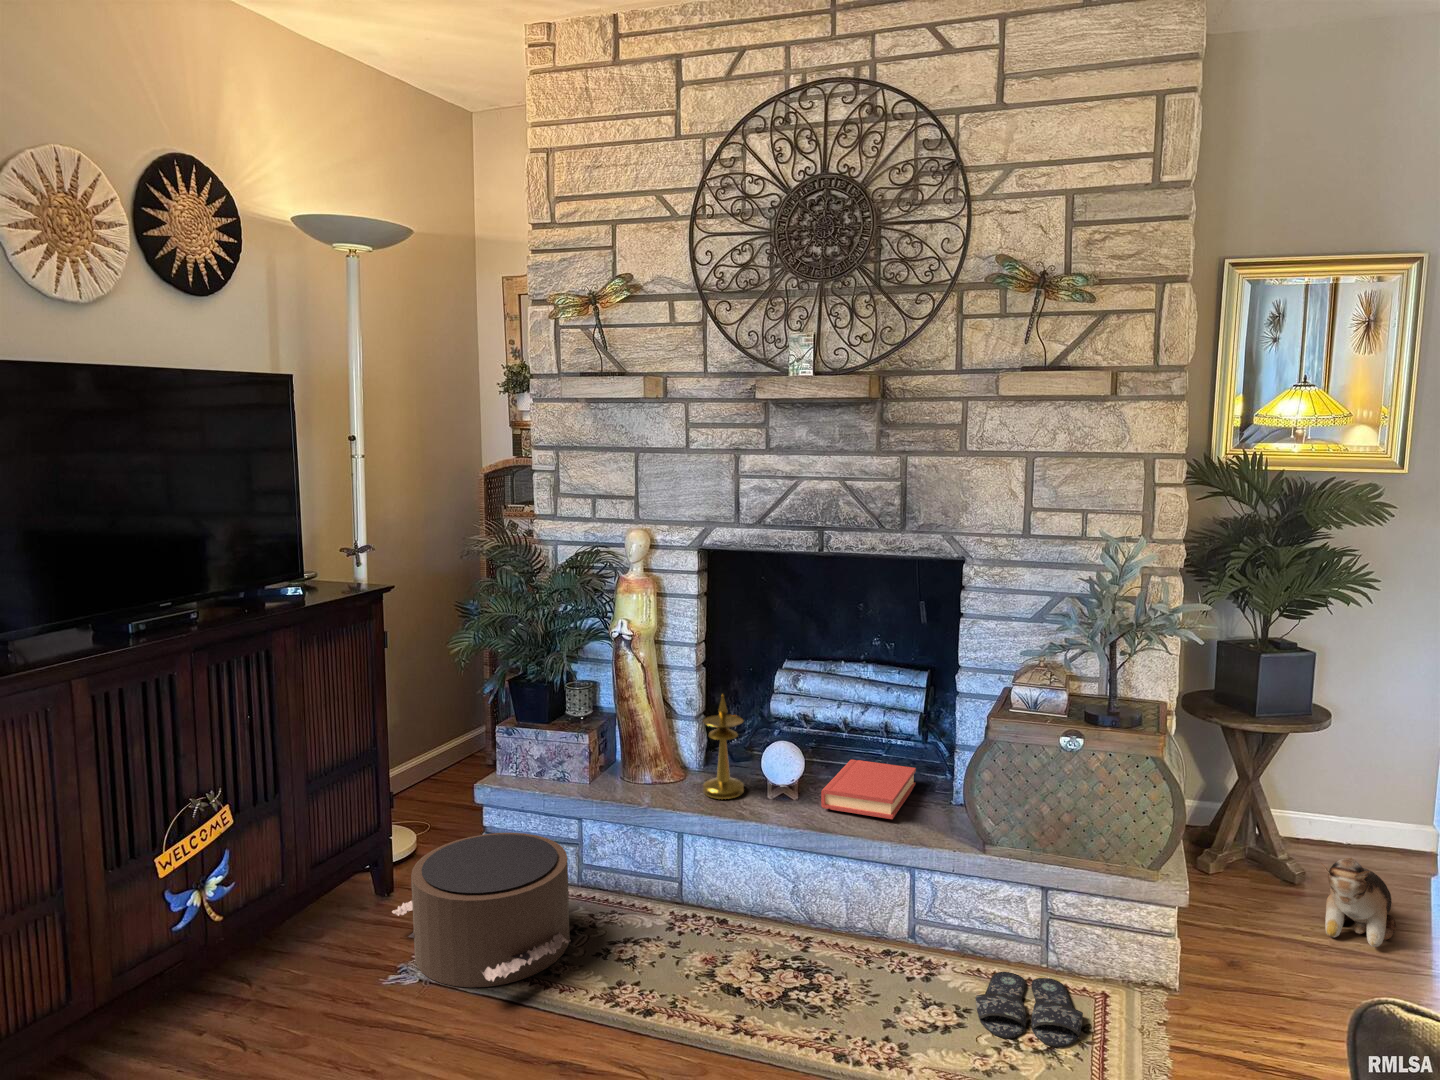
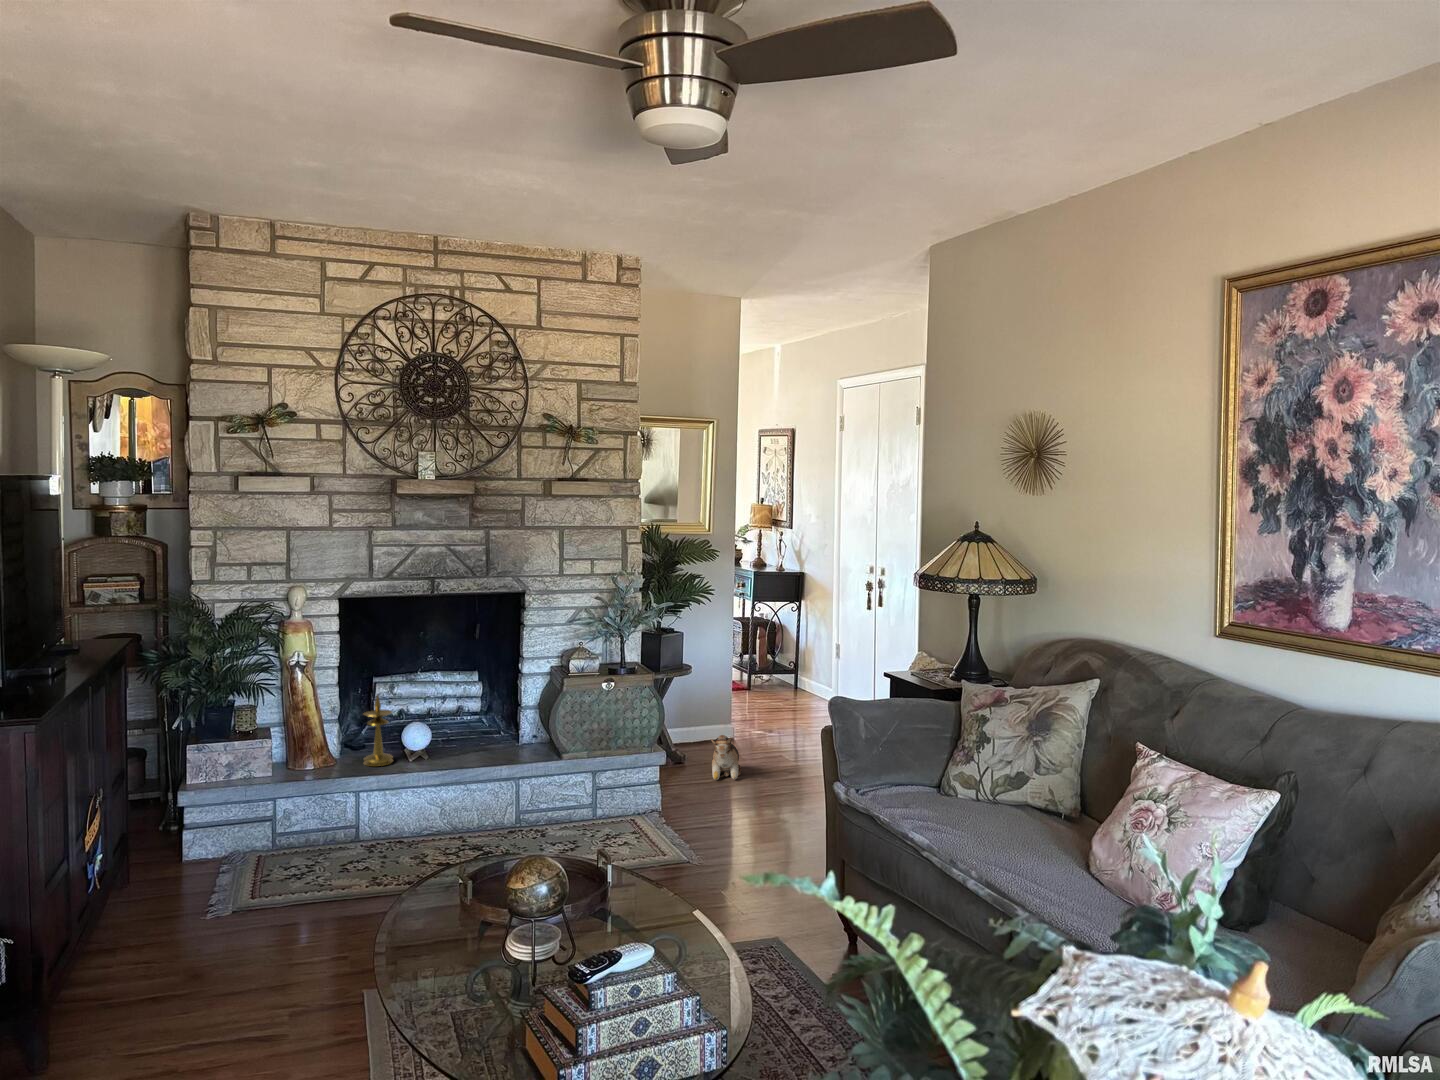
hardback book: present [821,759,916,819] -> none [452,728,500,758]
pouf: present [392,833,571,987] -> none [154,812,317,912]
slippers: present [976,972,1083,1047] -> none [569,822,626,847]

